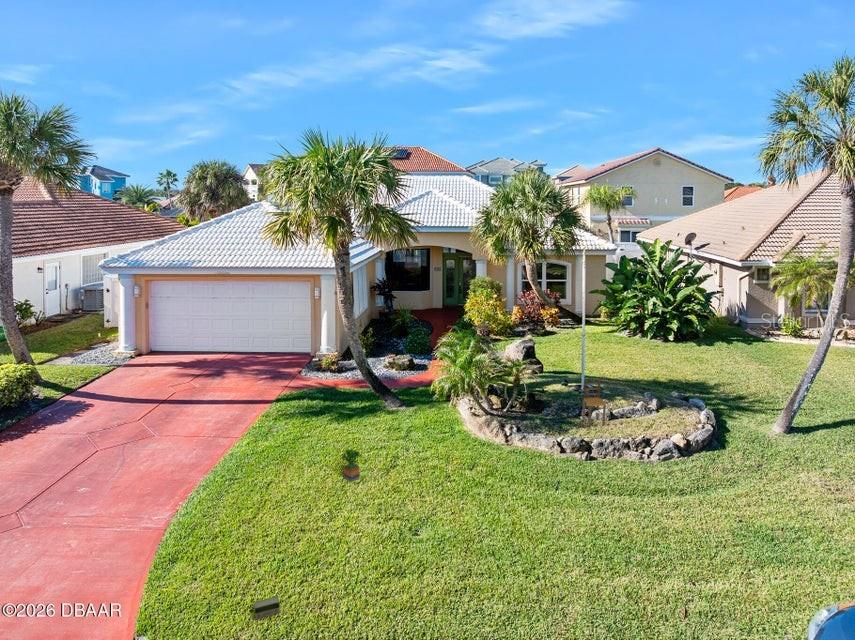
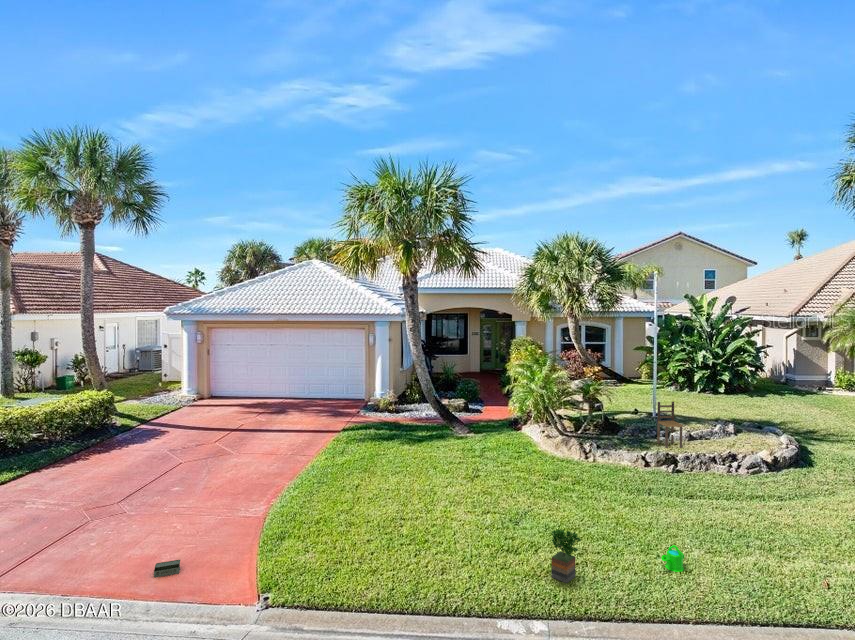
potted tree: present [342,449,362,482] -> present [552,529,581,583]
watering can: none [533,573,557,598] -> present [662,545,684,572]
toolbox: present [254,596,280,619] -> present [154,560,180,577]

